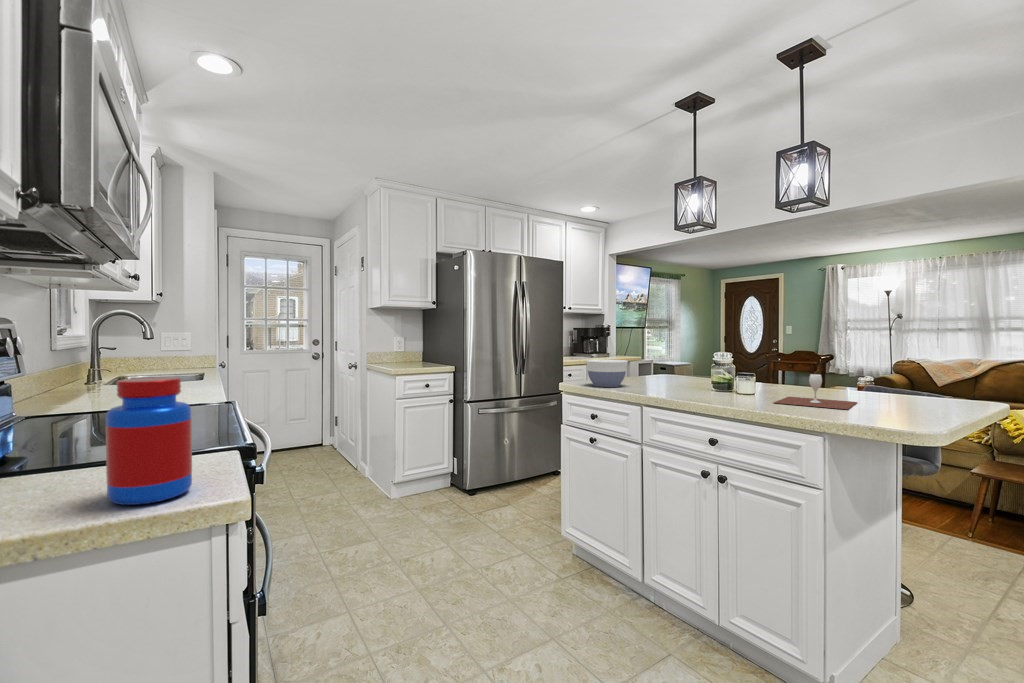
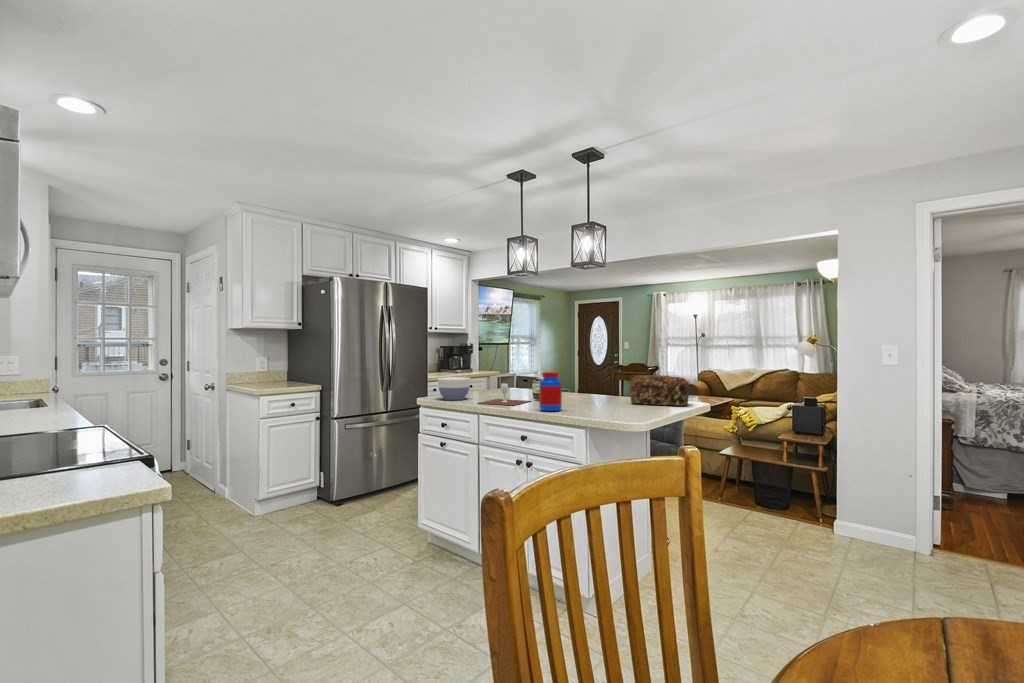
bread loaf: none [862,360,964,405] -> present [630,375,689,406]
wine glass: present [774,374,857,409] -> present [480,383,530,406]
jar: present [106,377,192,505] -> present [539,371,562,411]

